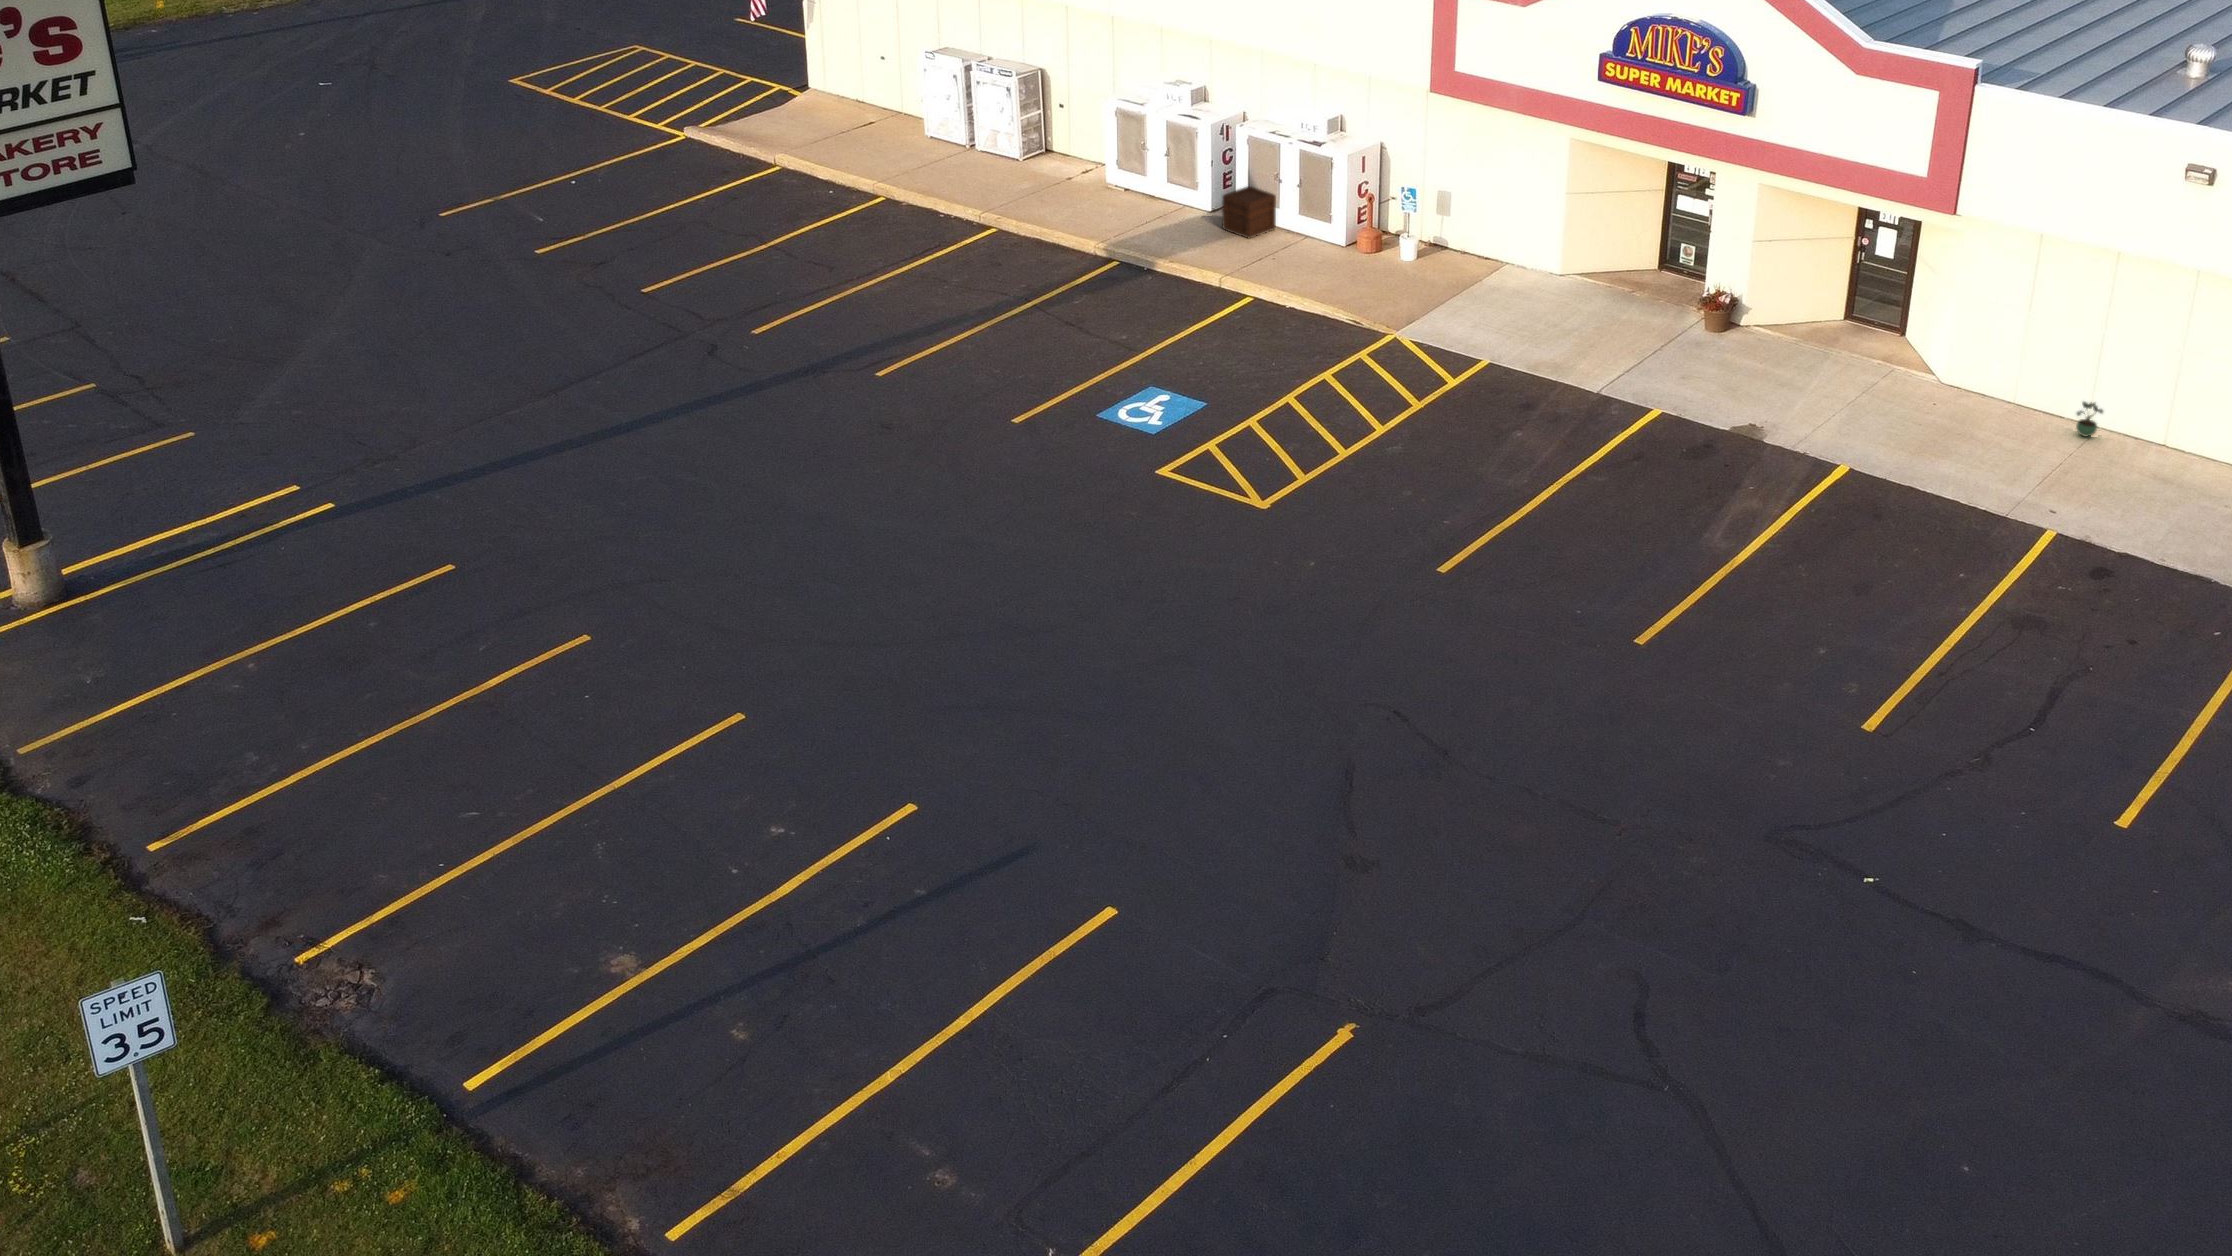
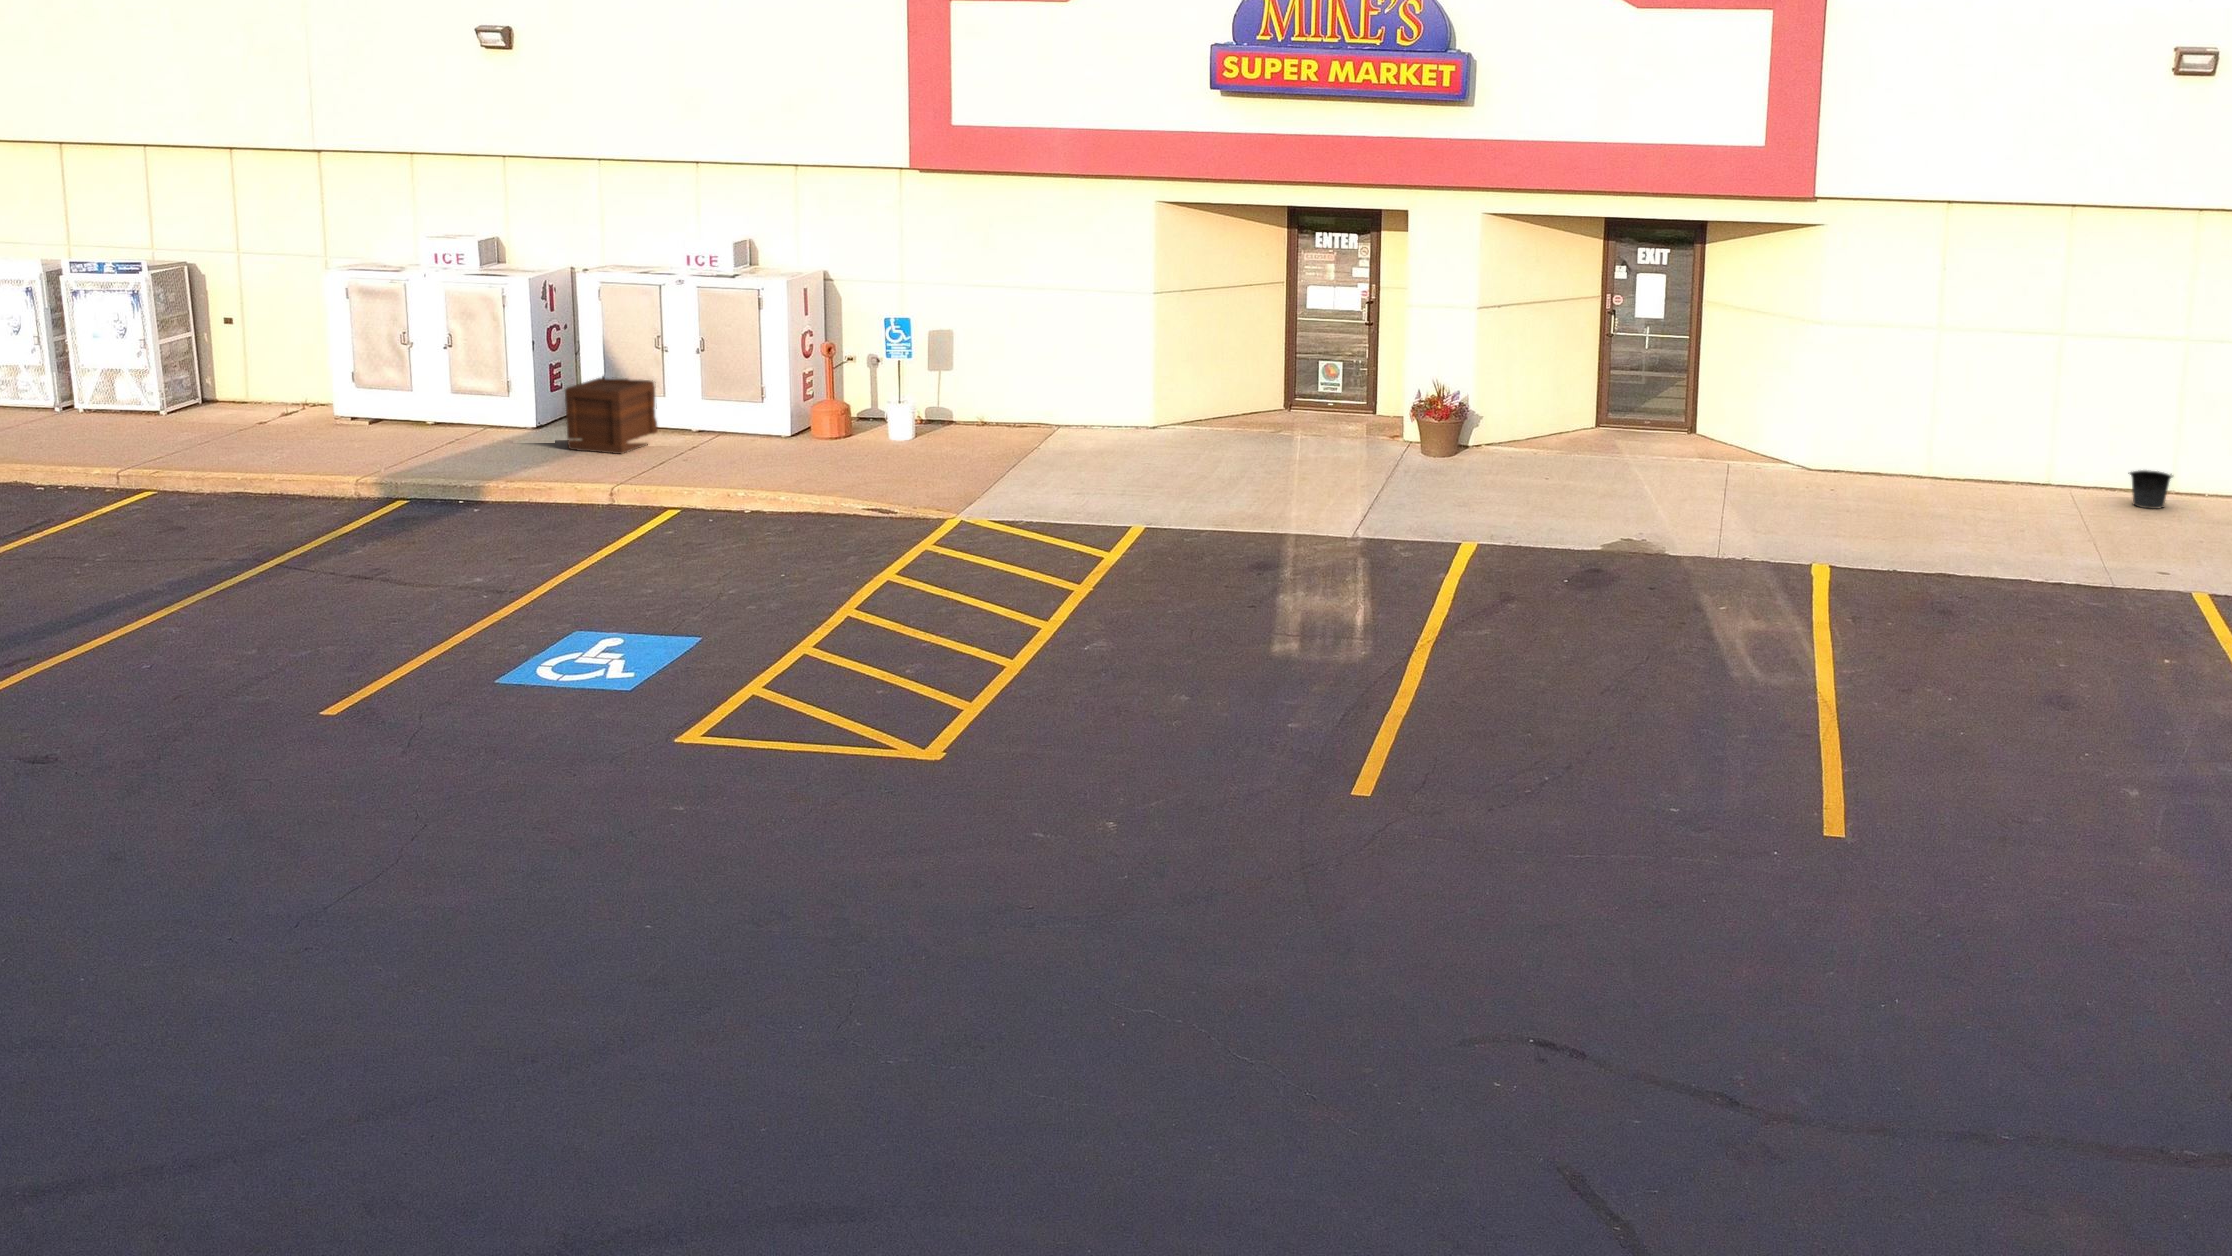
potted plant: present [2076,402,2103,436] -> none [2040,442,2081,499]
bucket: none [2130,429,2158,457] -> present [2128,470,2173,509]

